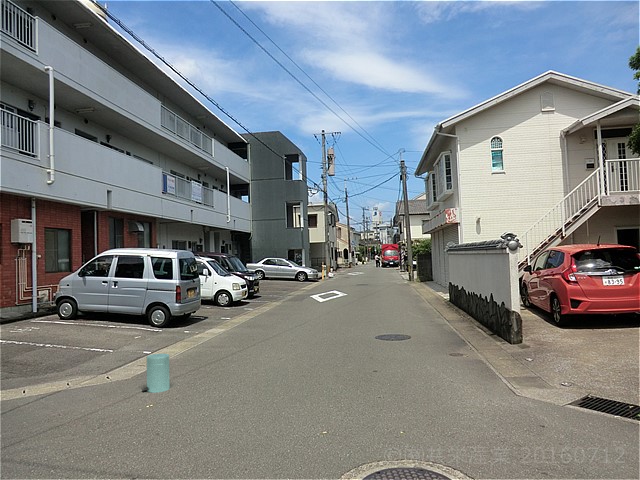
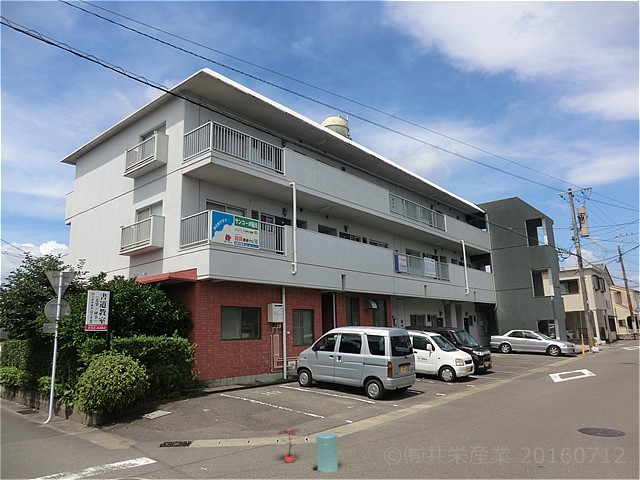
potted plant: none [95,354,120,390] -> present [278,429,300,463]

